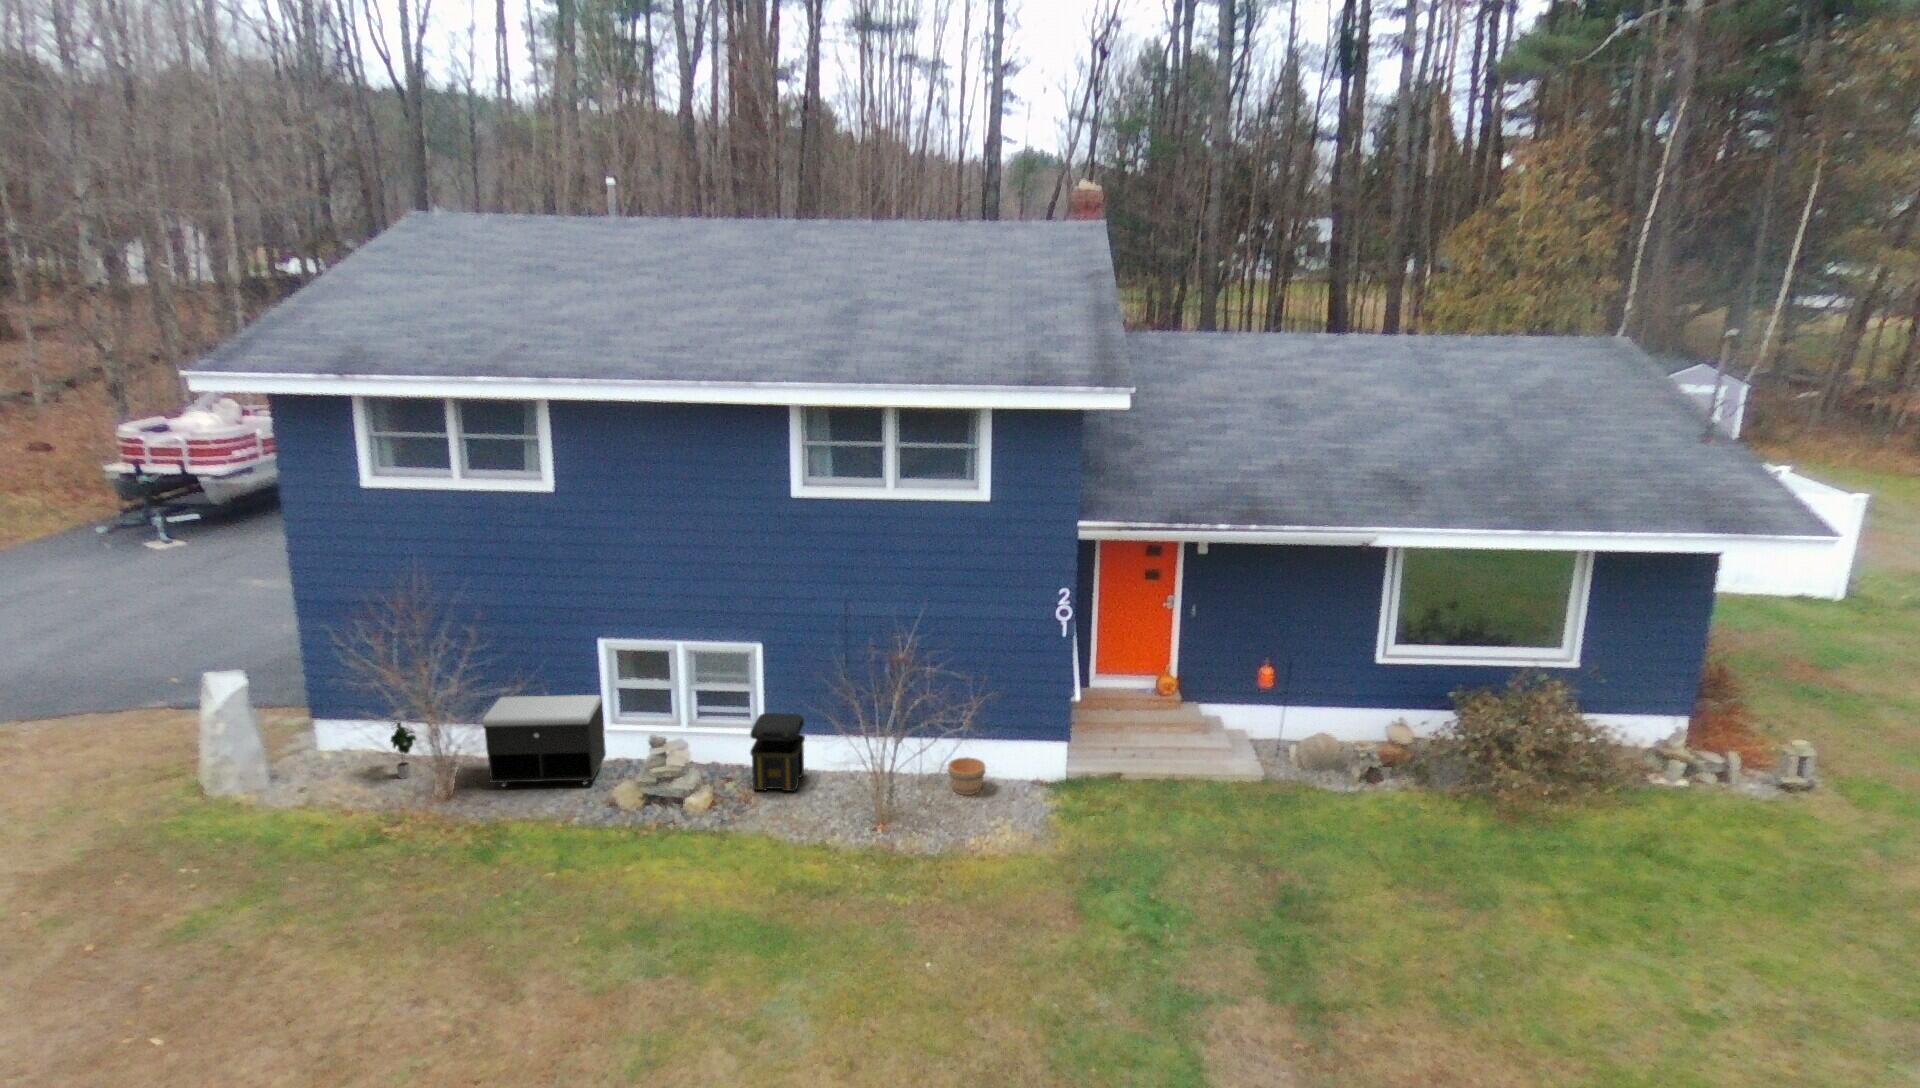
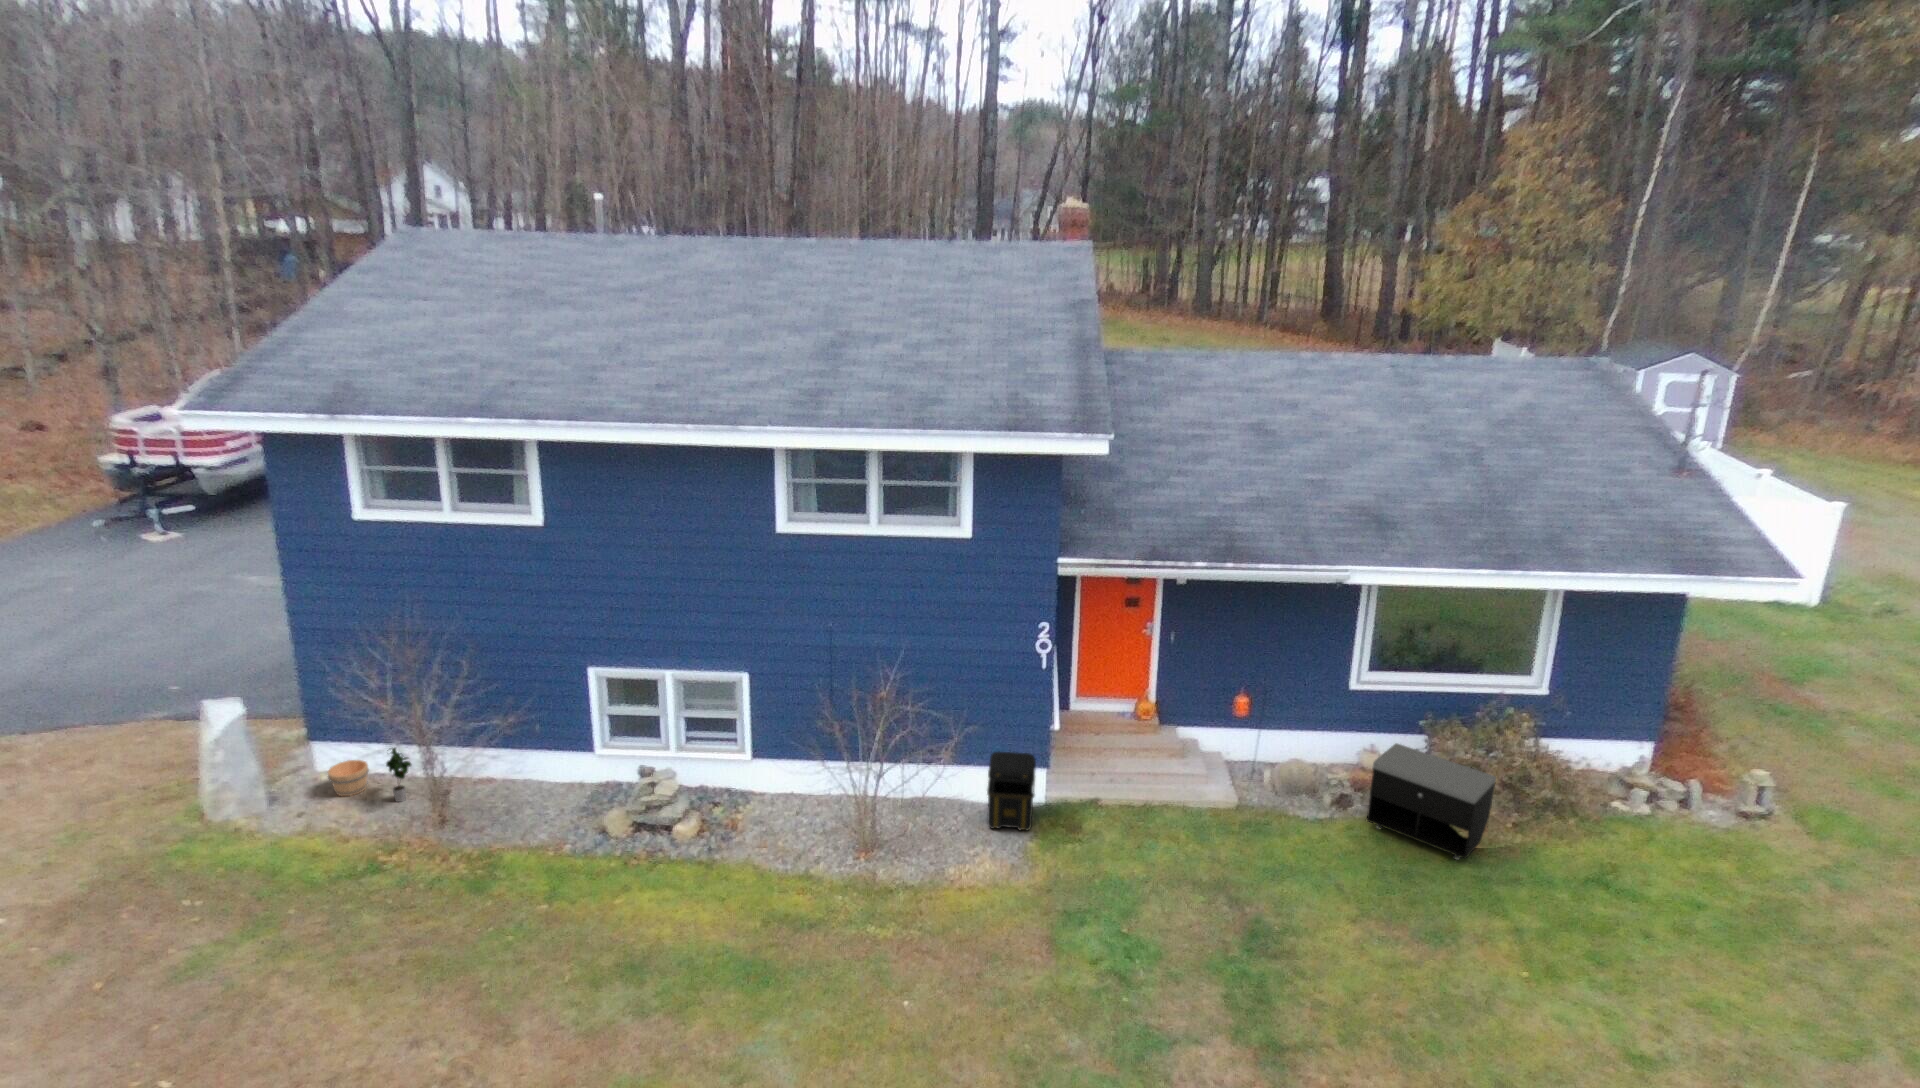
storage bench: present [483,695,606,787] -> present [1366,743,1496,860]
toolbox: present [750,713,805,791] -> present [987,752,1036,831]
bucket: present [948,757,985,795] -> present [328,760,369,796]

